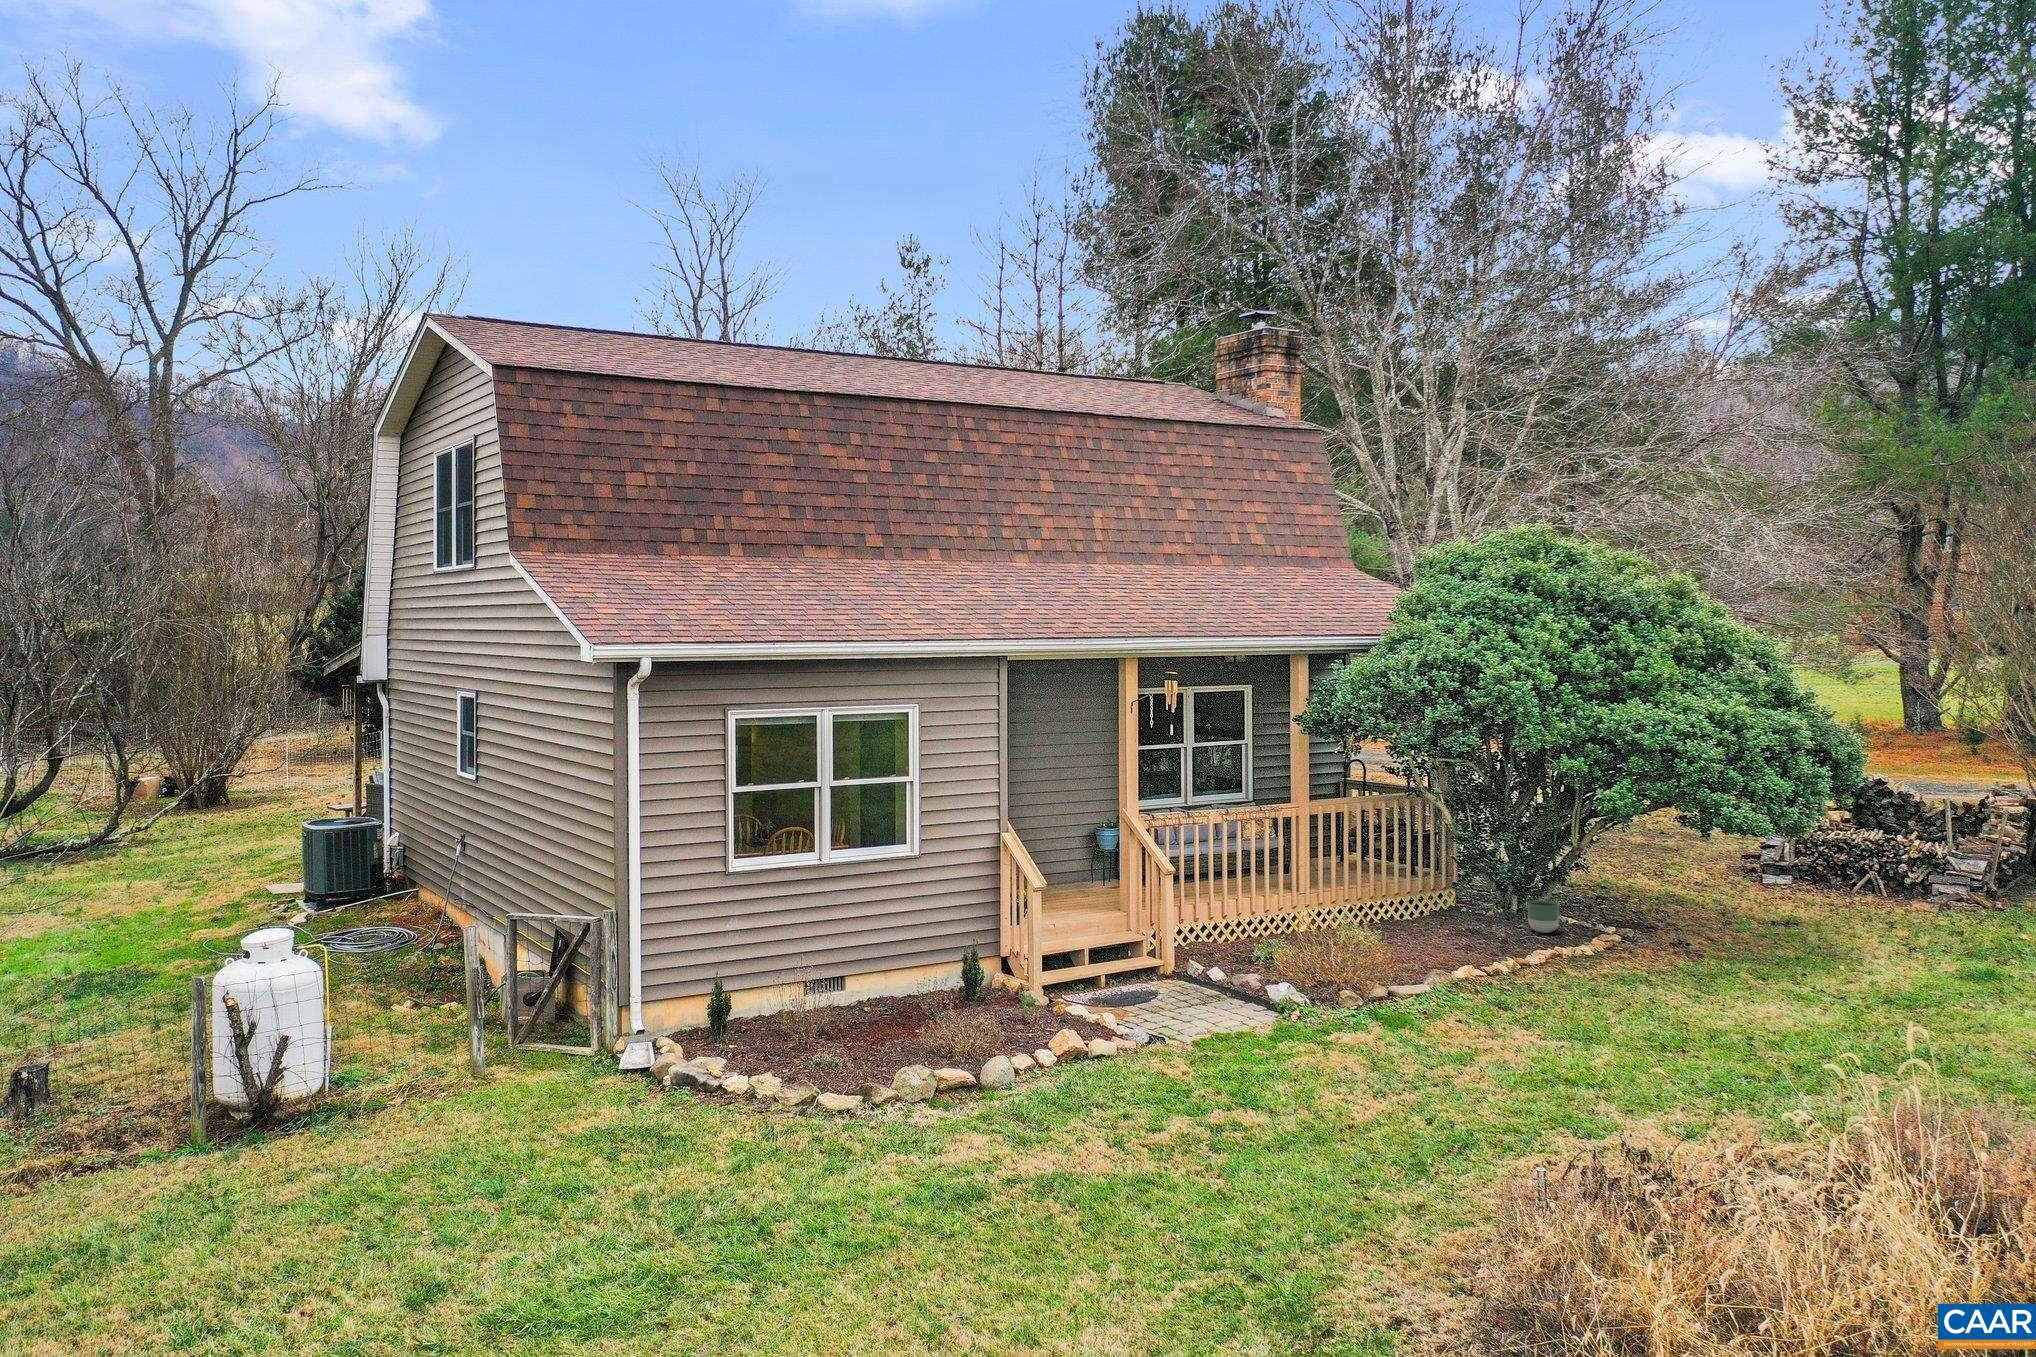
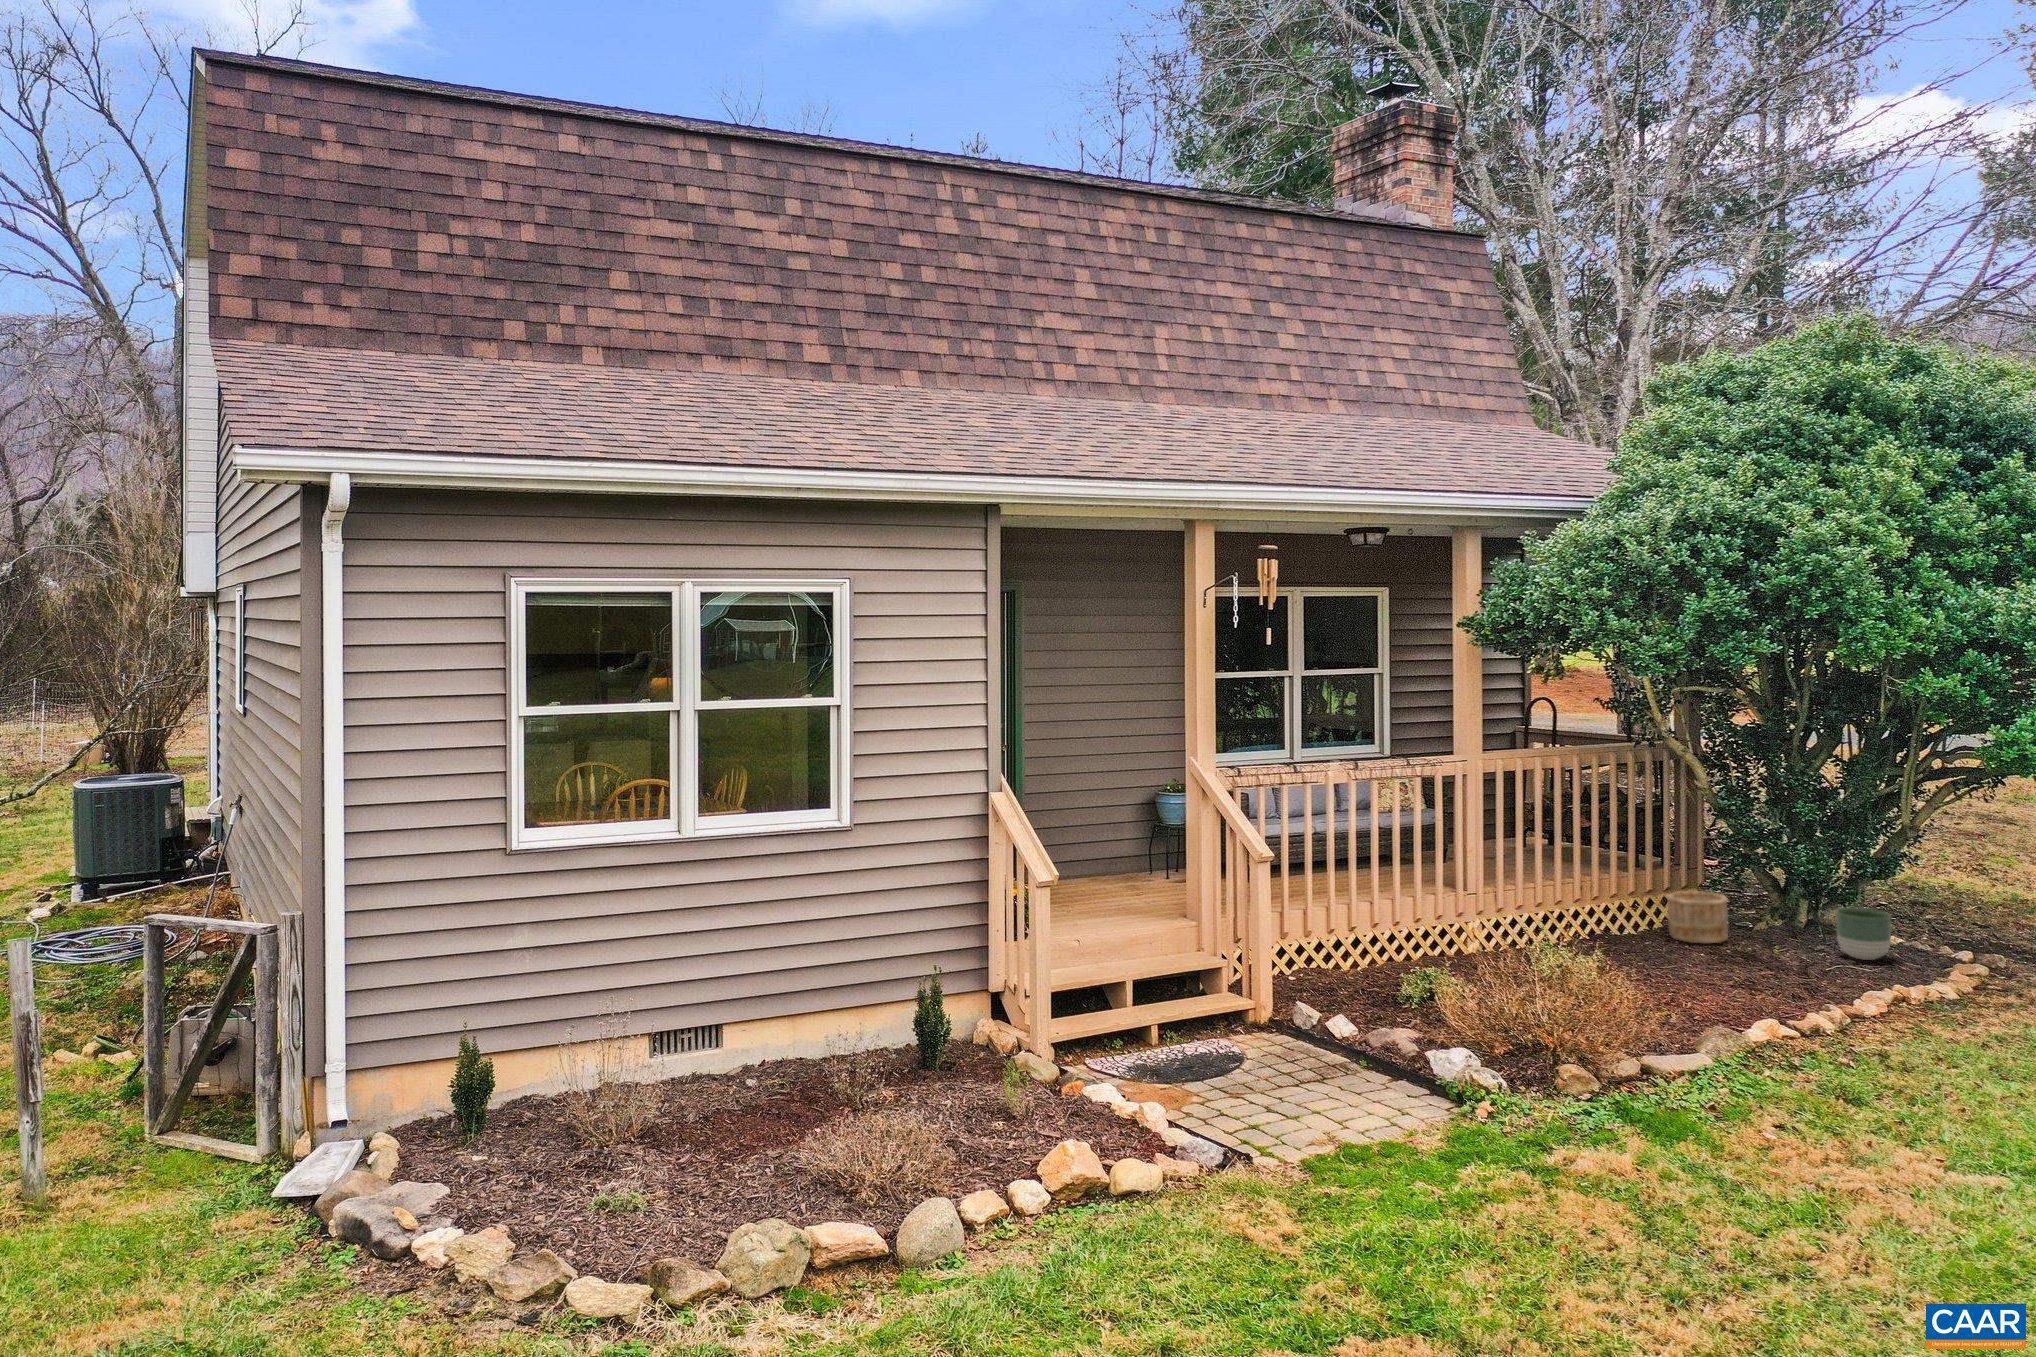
wooden bucket: none [1427,891,1466,924] -> present [1666,891,1728,943]

